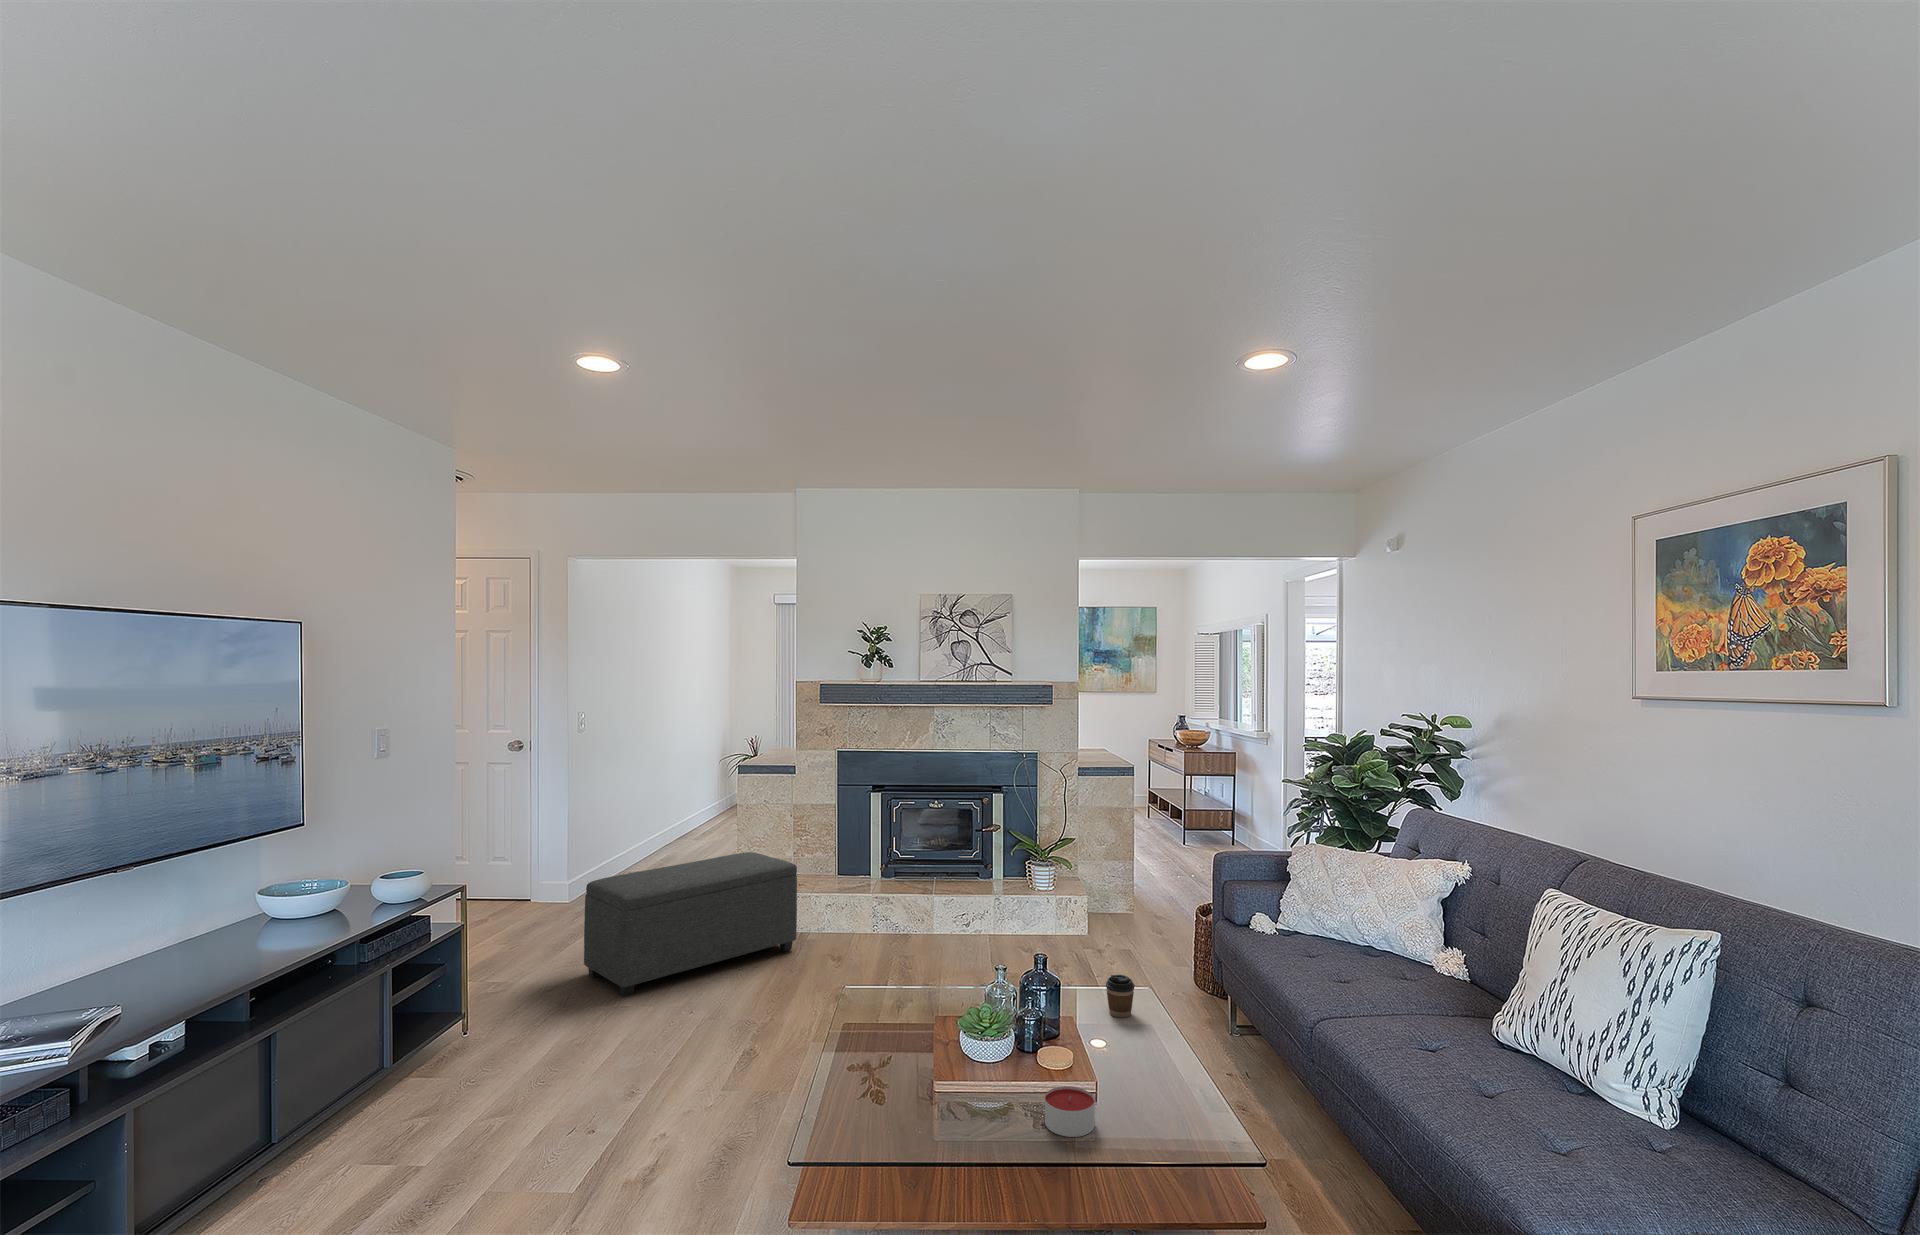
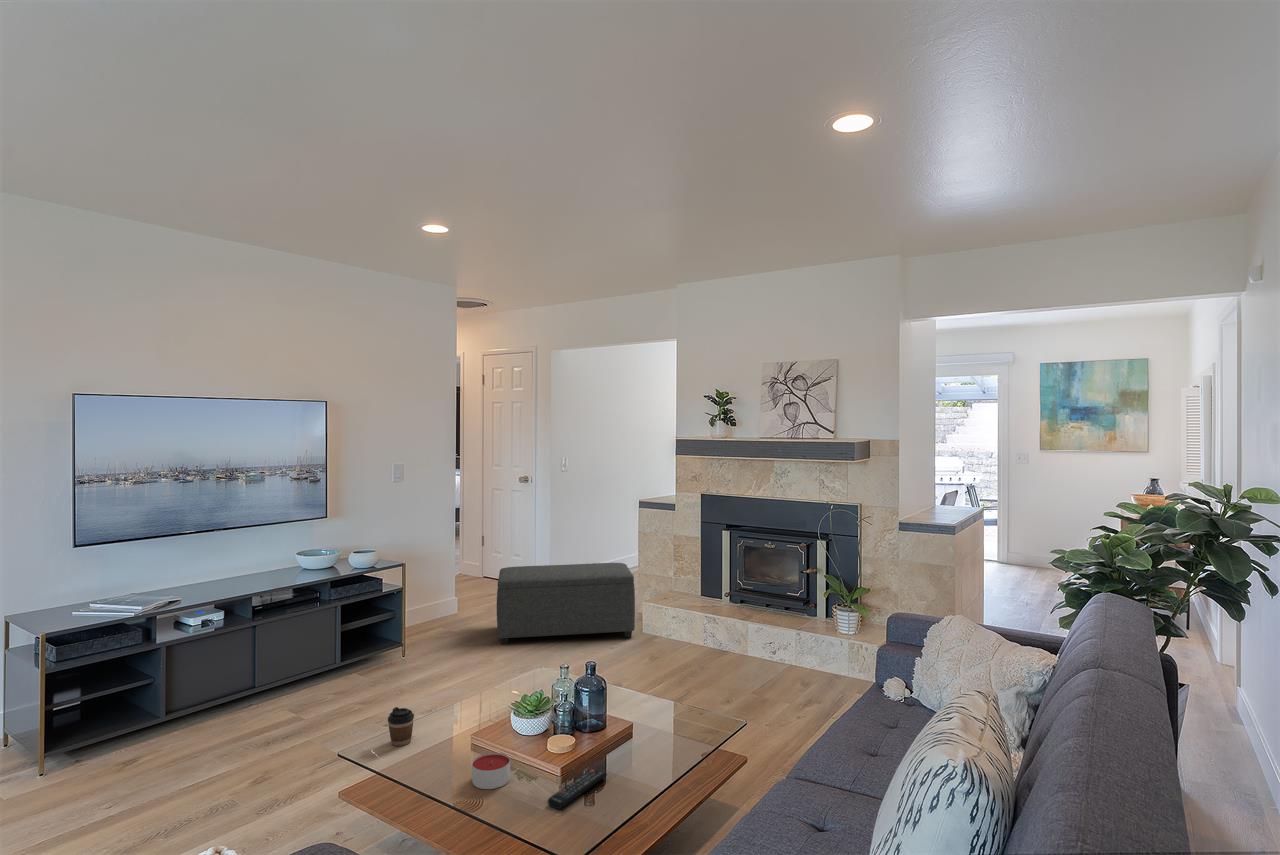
coffee cup: present [1106,975,1135,1018] -> present [388,707,414,746]
remote control: none [1150,1072,1198,1124] -> present [548,769,607,809]

